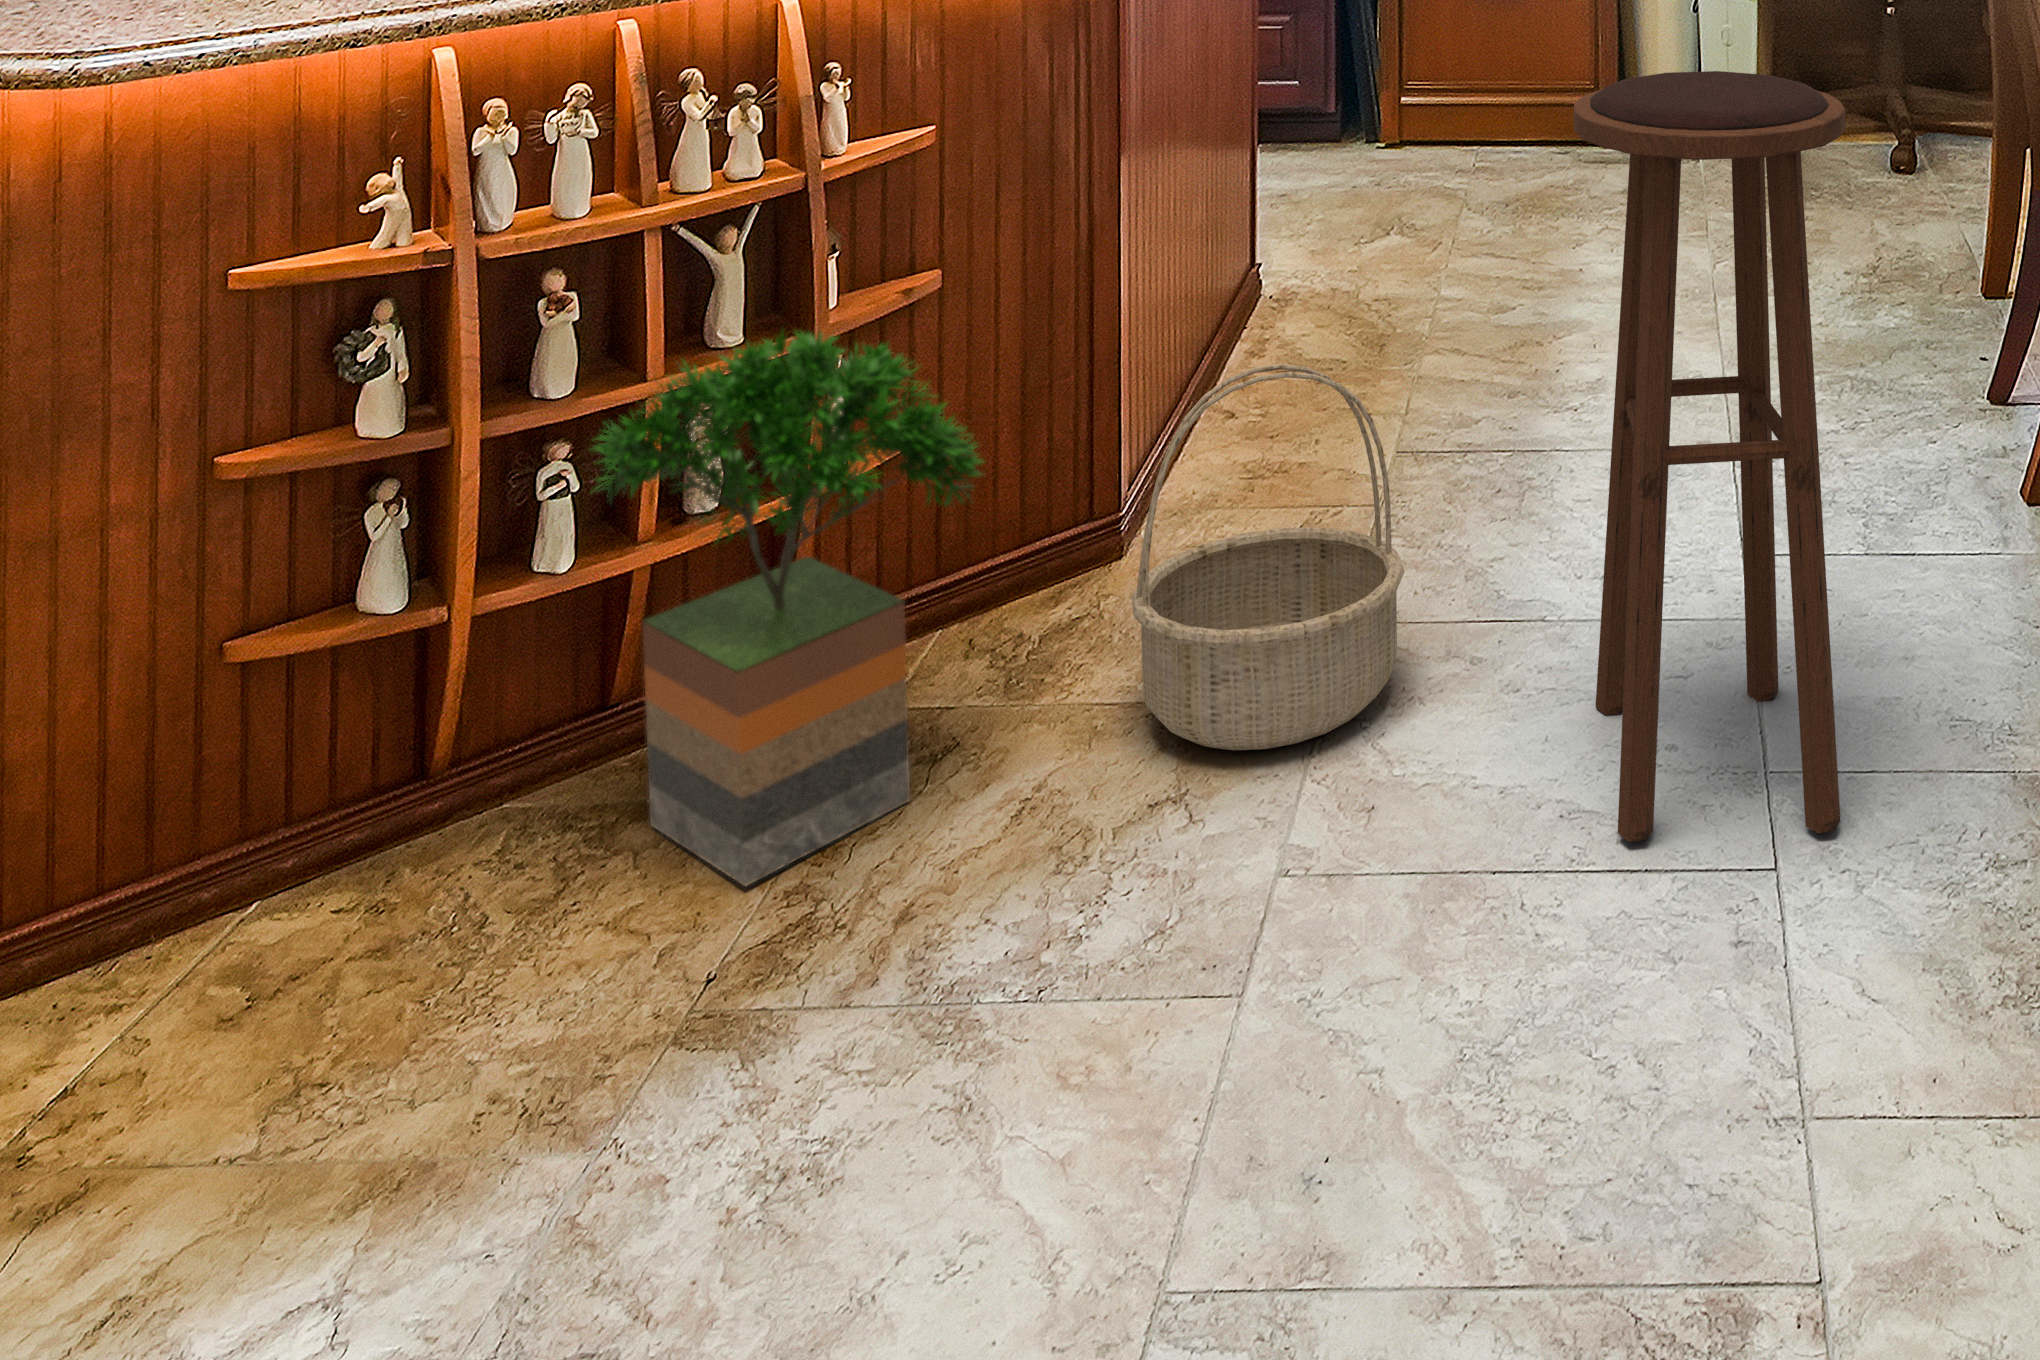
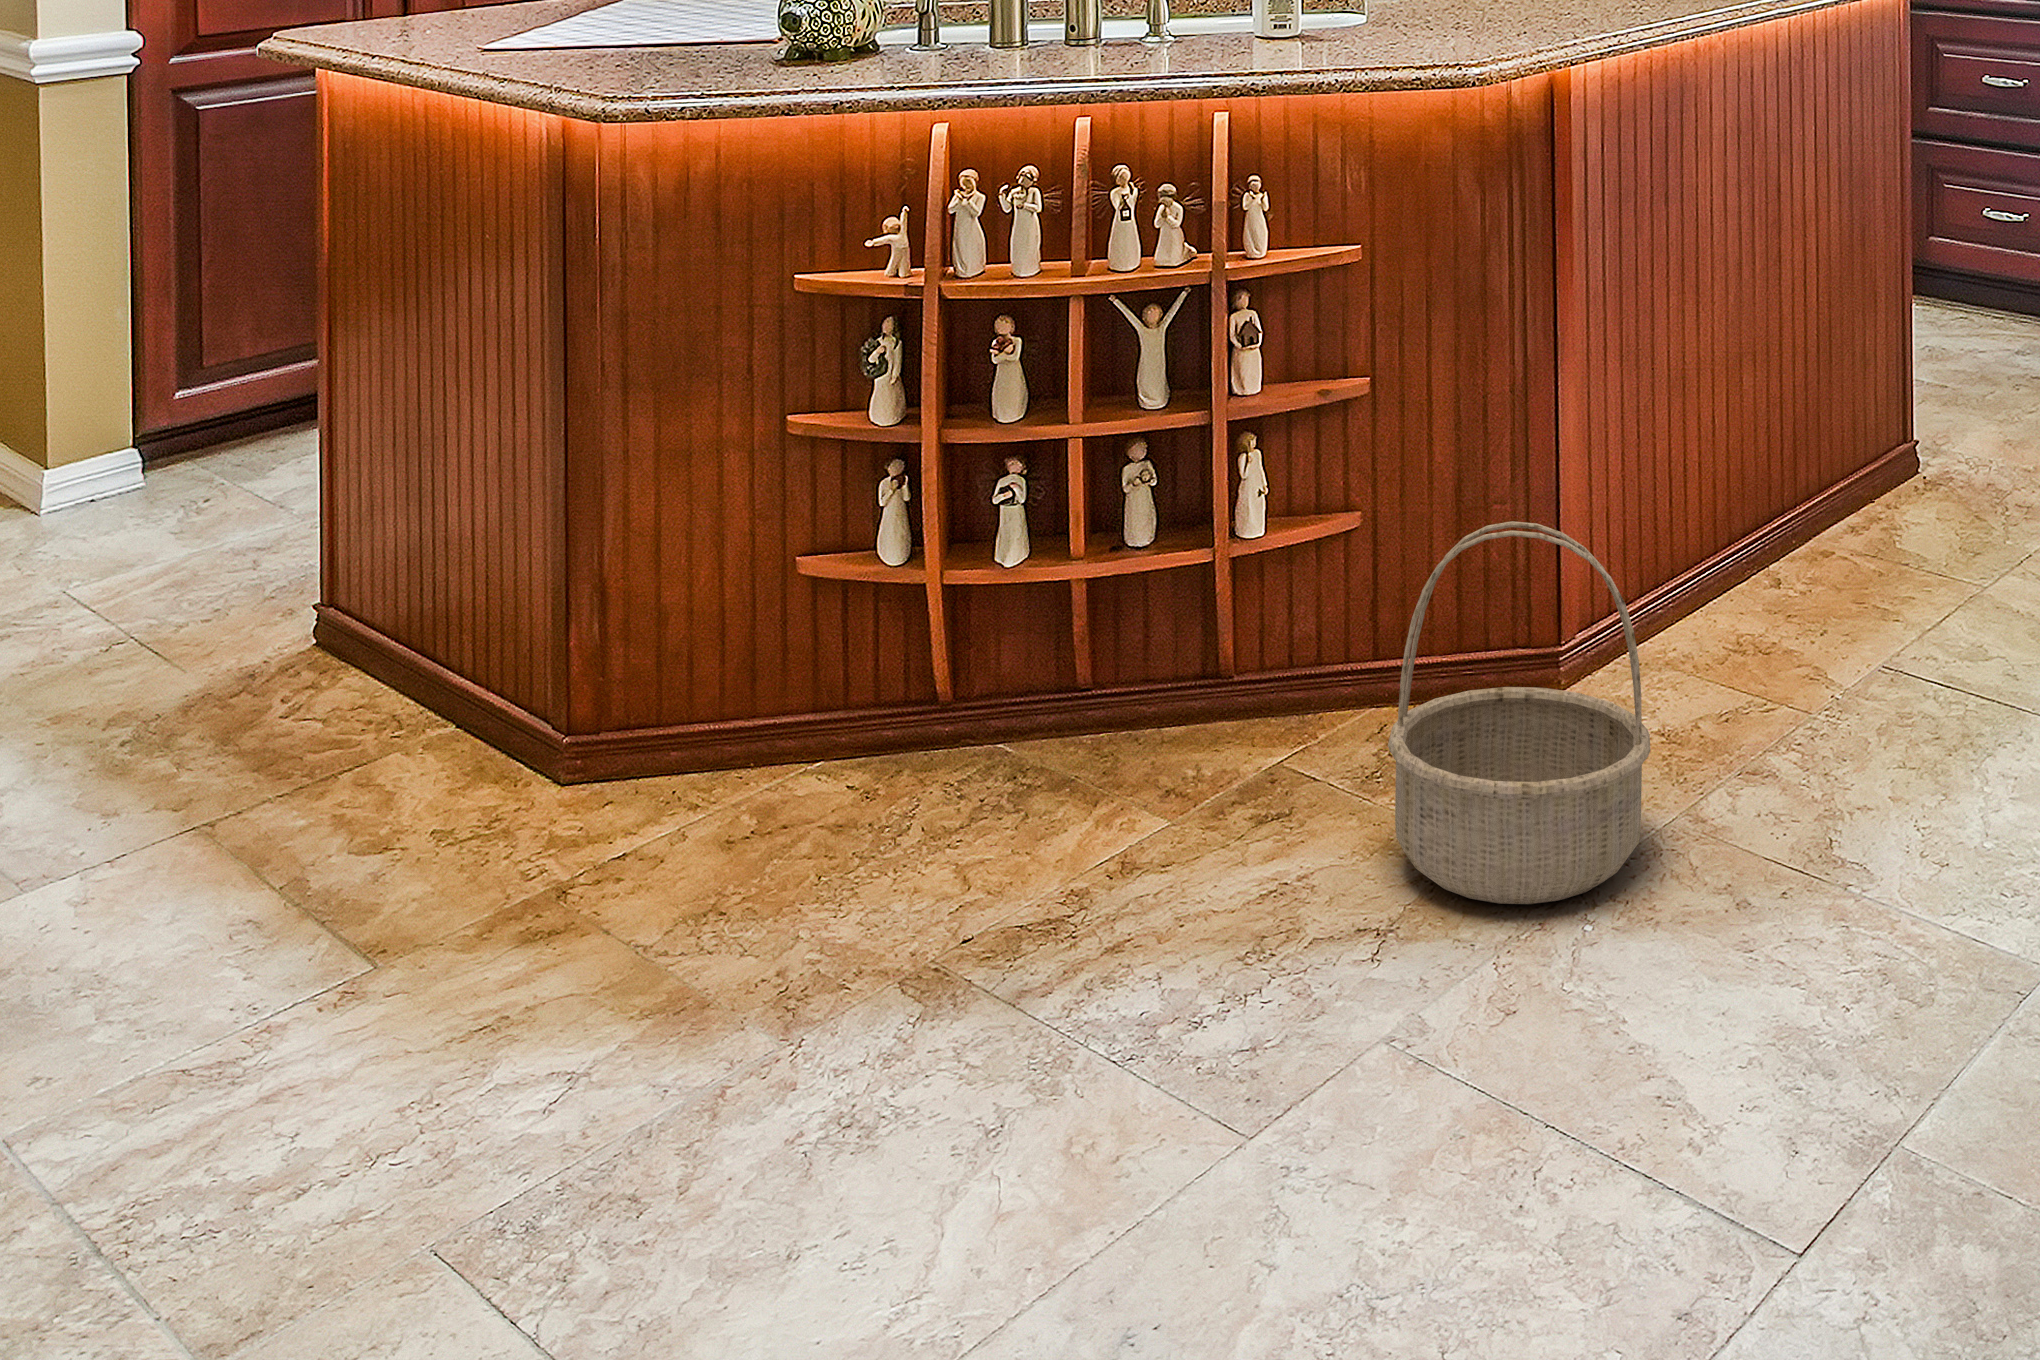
stool: present [1574,71,1846,842] -> none [1674,292,1980,1190]
potted tree: present [591,331,982,886] -> none [986,398,1276,863]

